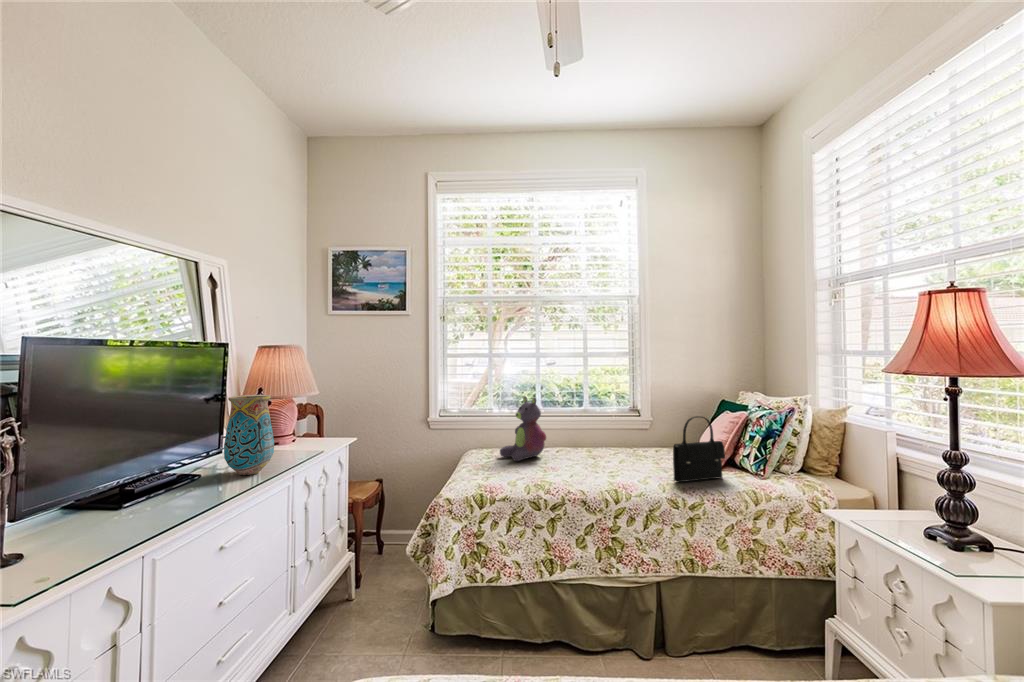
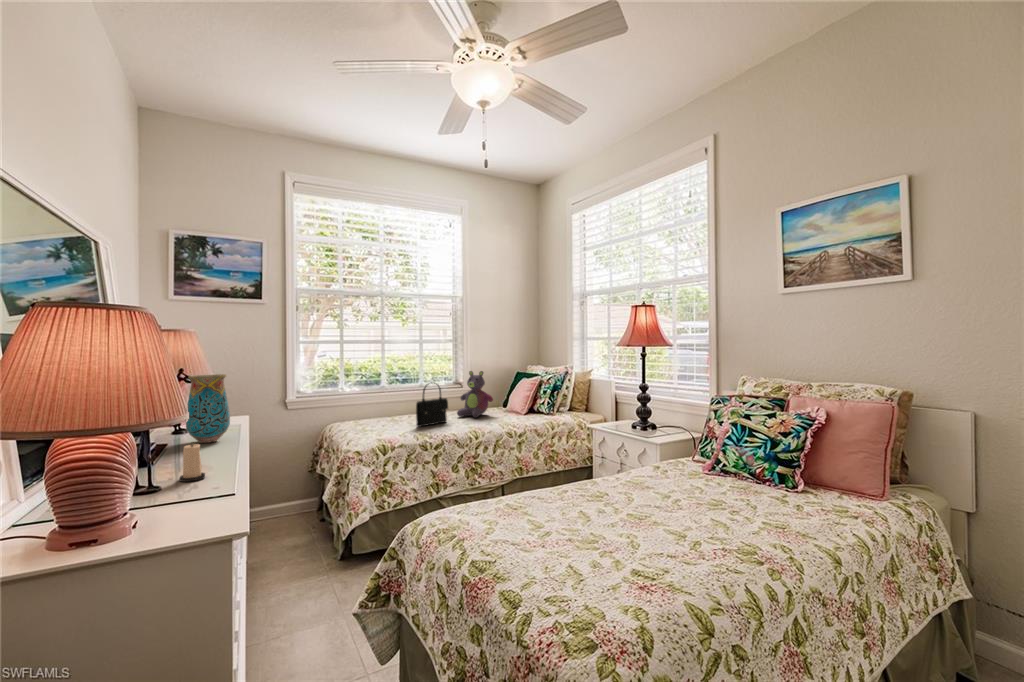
stuffed bear: present [500,397,546,461] -> present [457,371,493,417]
handbag: present [673,416,725,482] -> present [416,383,448,427]
candle: none [48,498,88,554] -> present [179,443,205,482]

